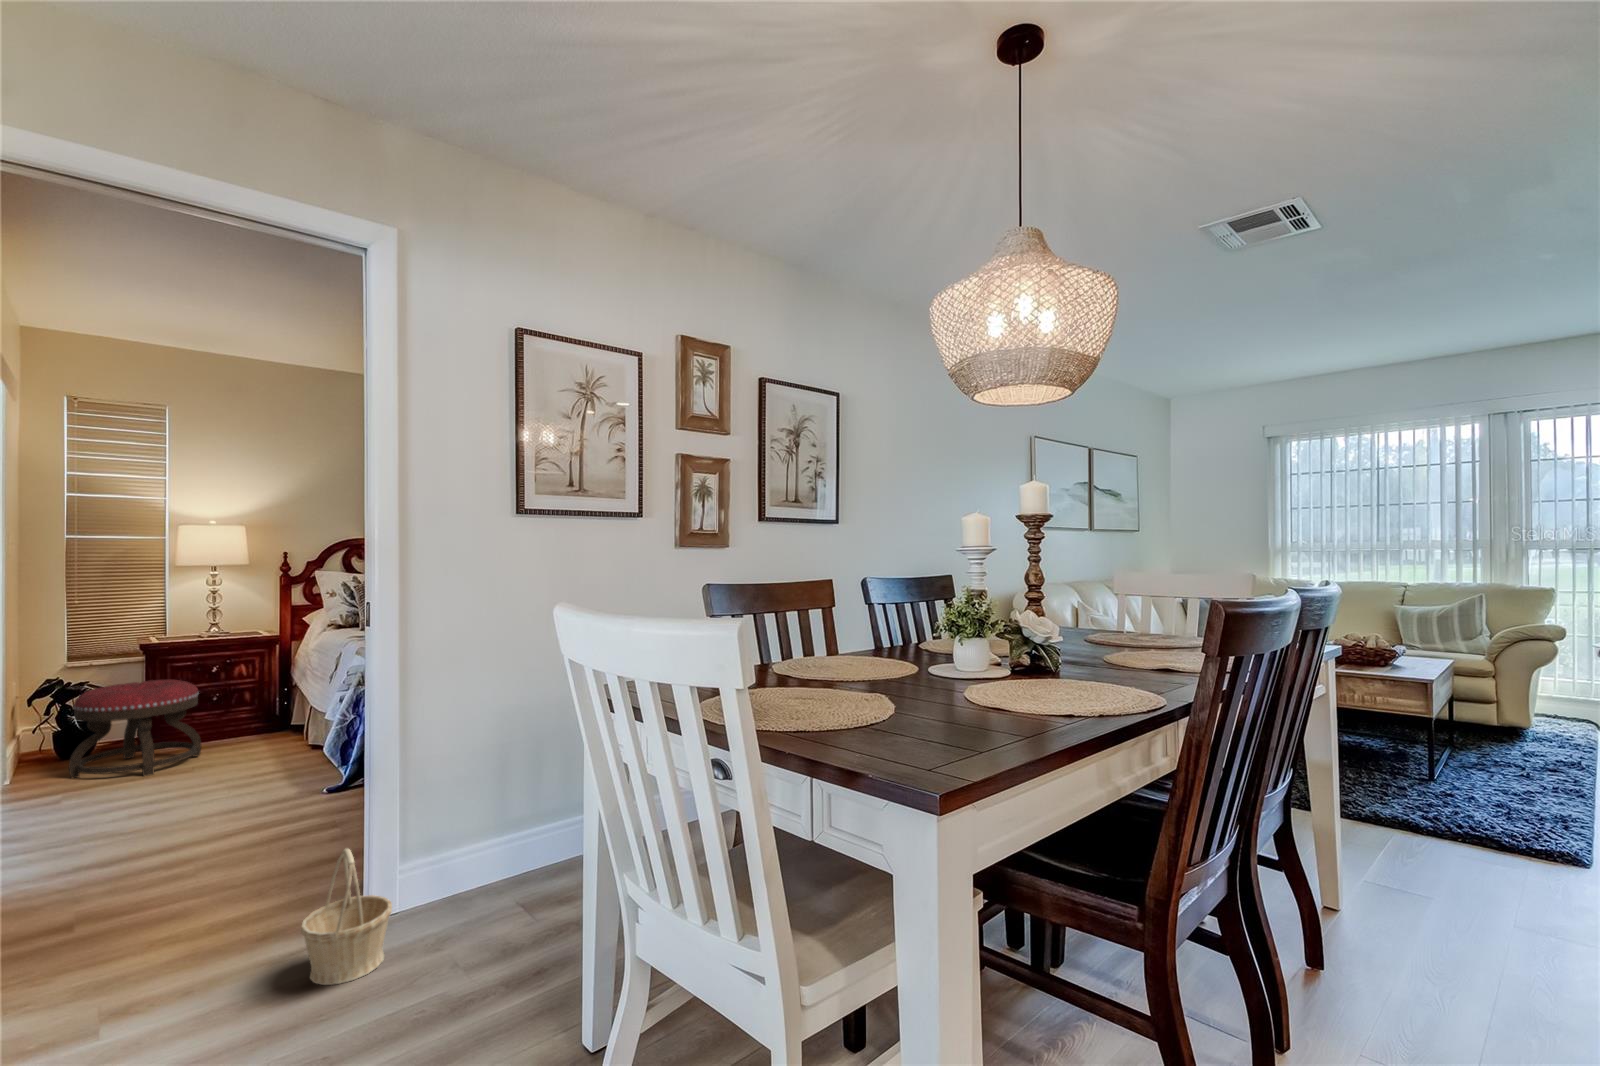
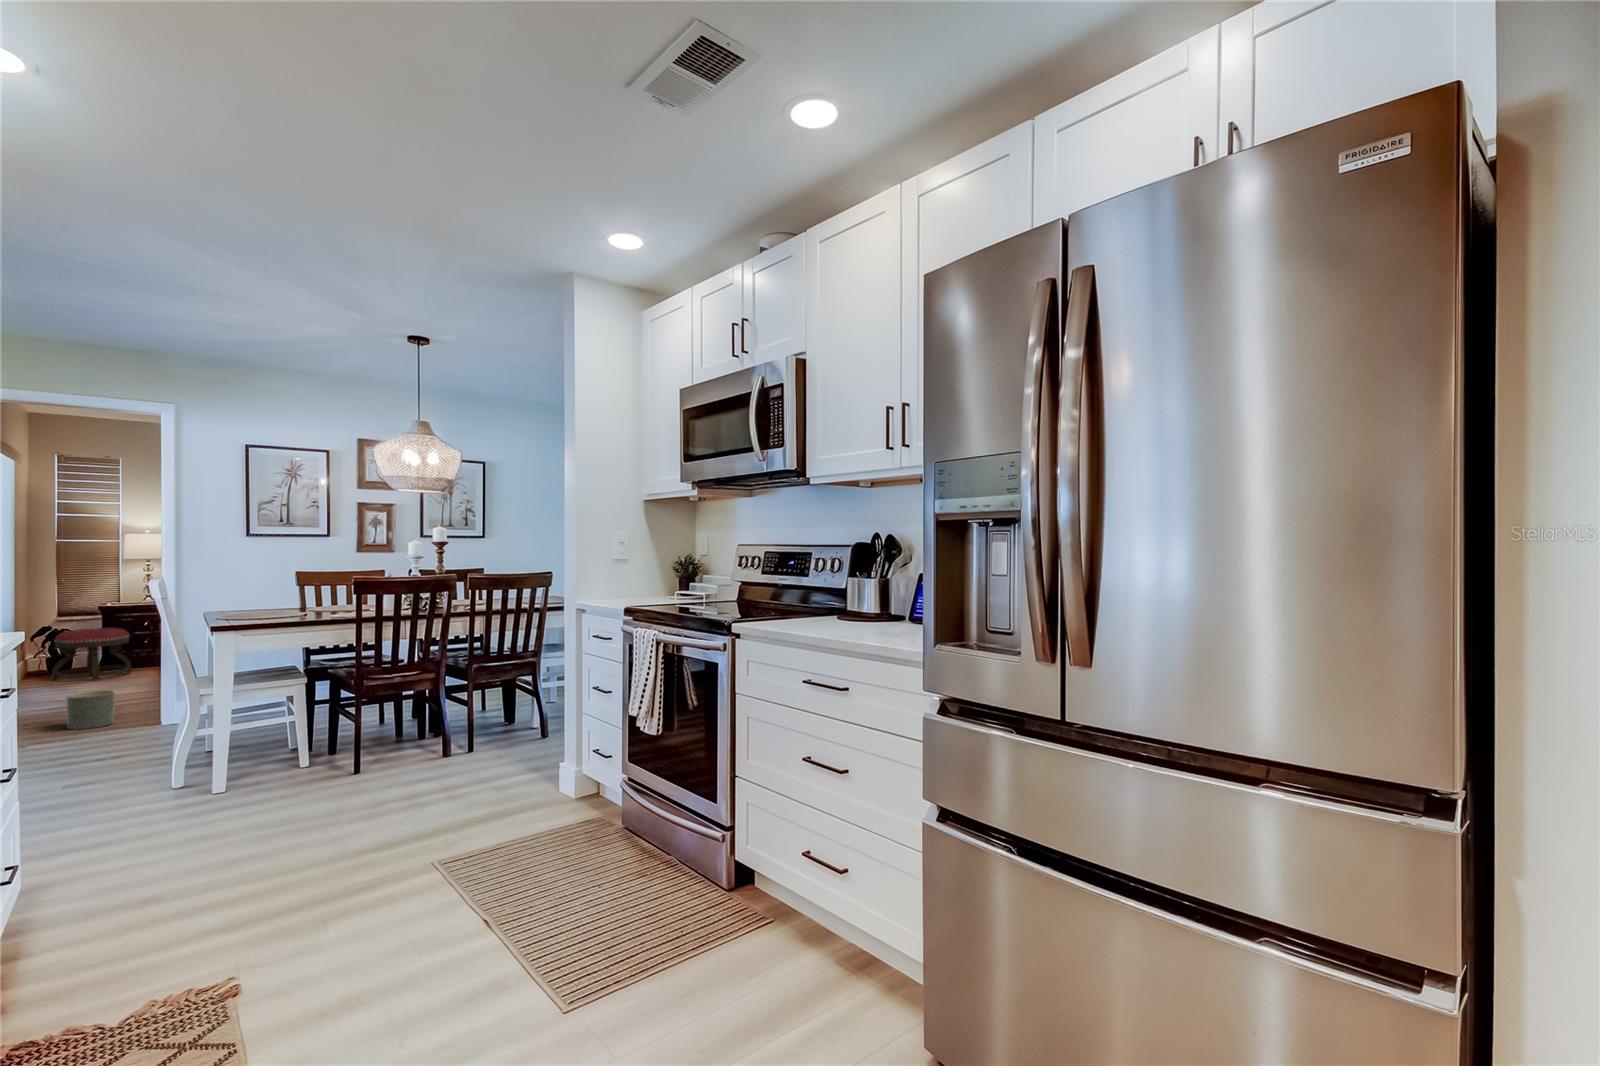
planter: none [170,845,270,954] -> present [66,690,115,730]
basket: present [301,849,392,985] -> none [113,684,158,737]

